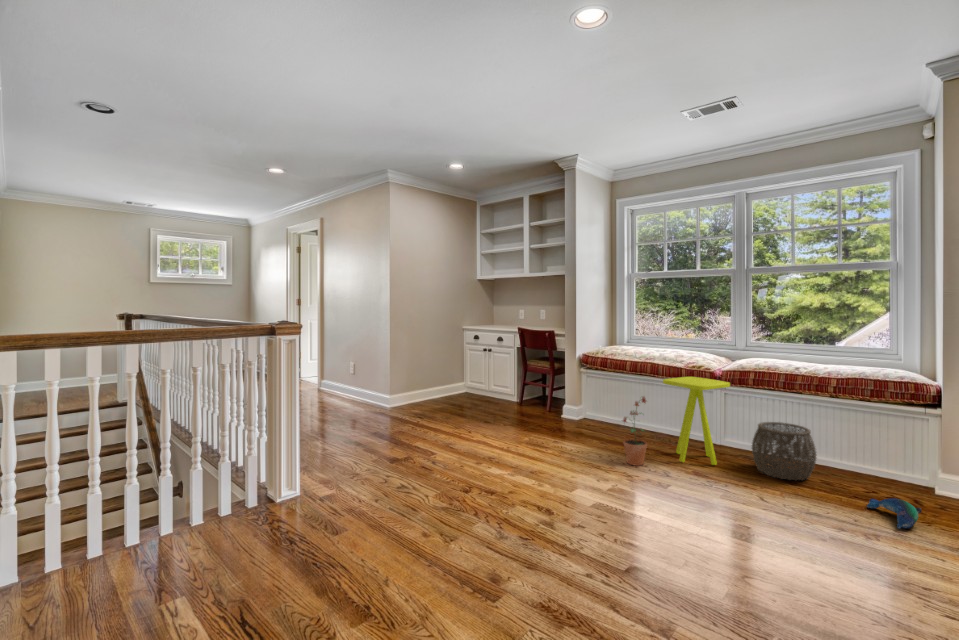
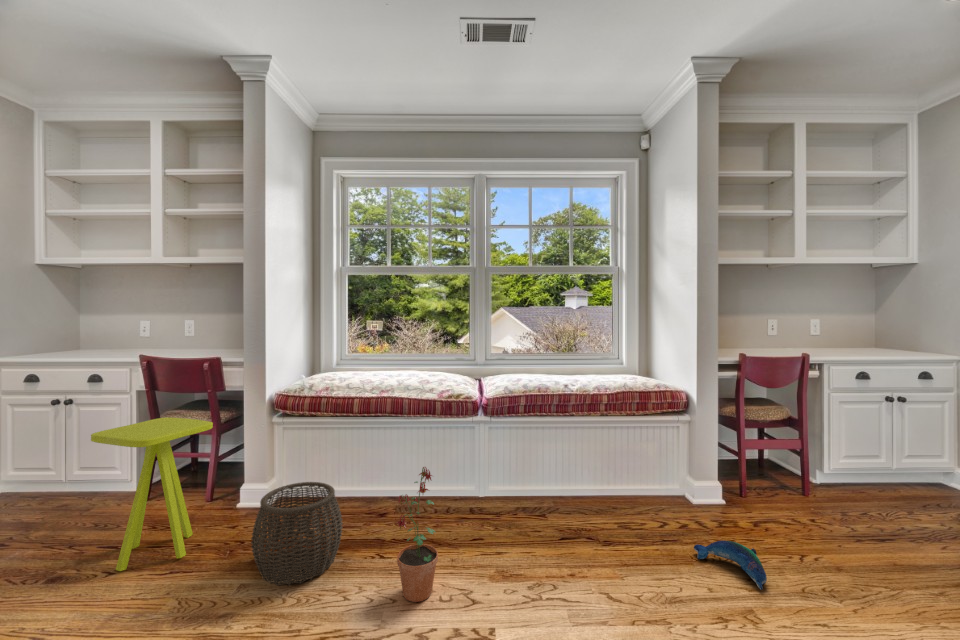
side table: present [663,377,730,465] -> present [91,418,213,571]
woven basket: present [752,422,817,480] -> present [251,482,343,585]

